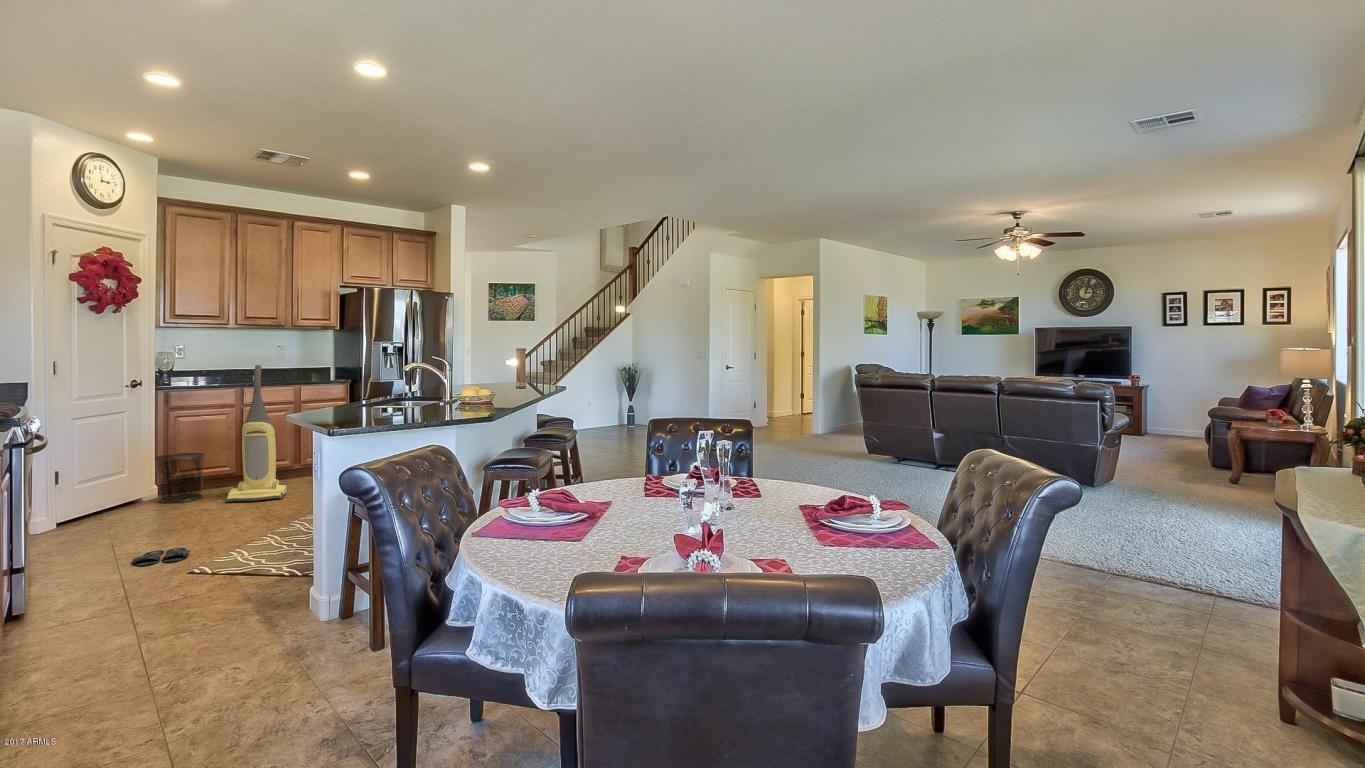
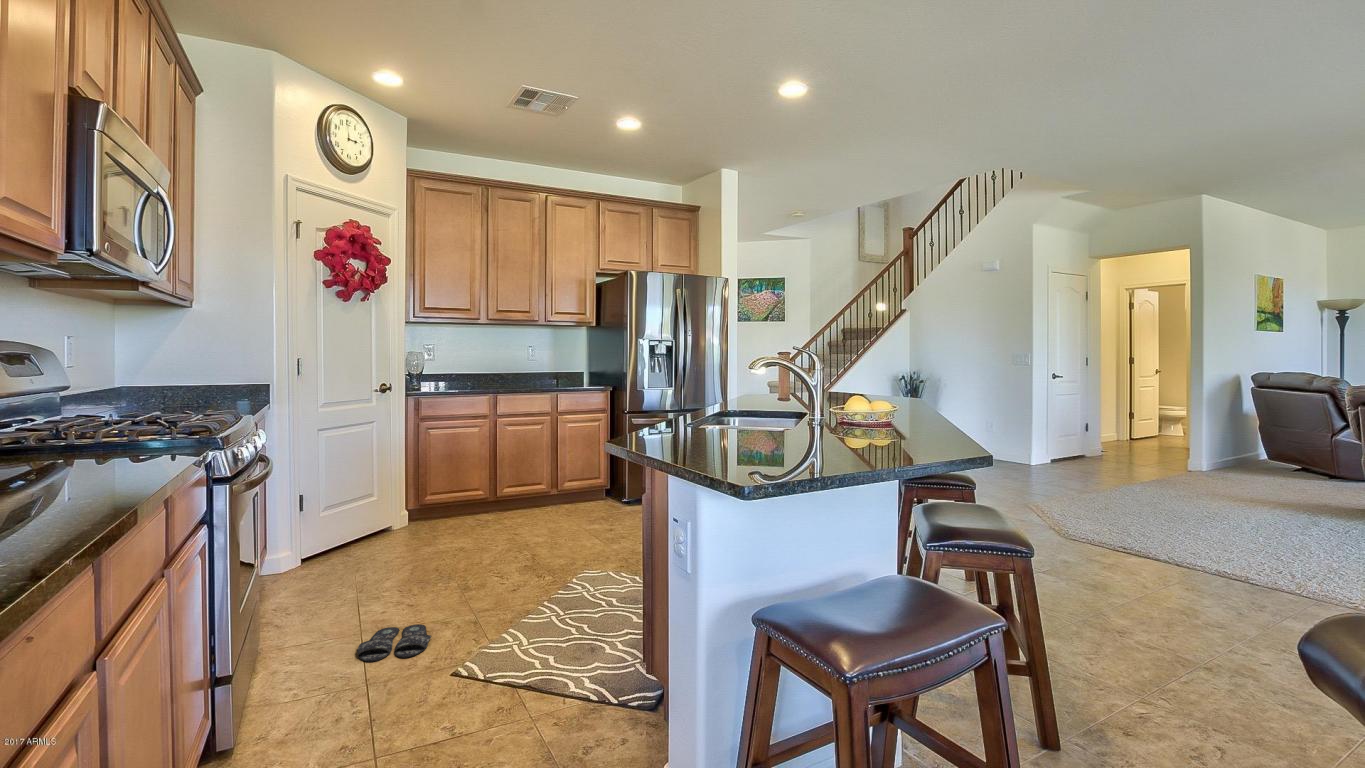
vacuum cleaner: present [225,365,287,502] -> none [475,367,543,540]
waste bin: present [155,453,205,503] -> none [401,473,455,535]

